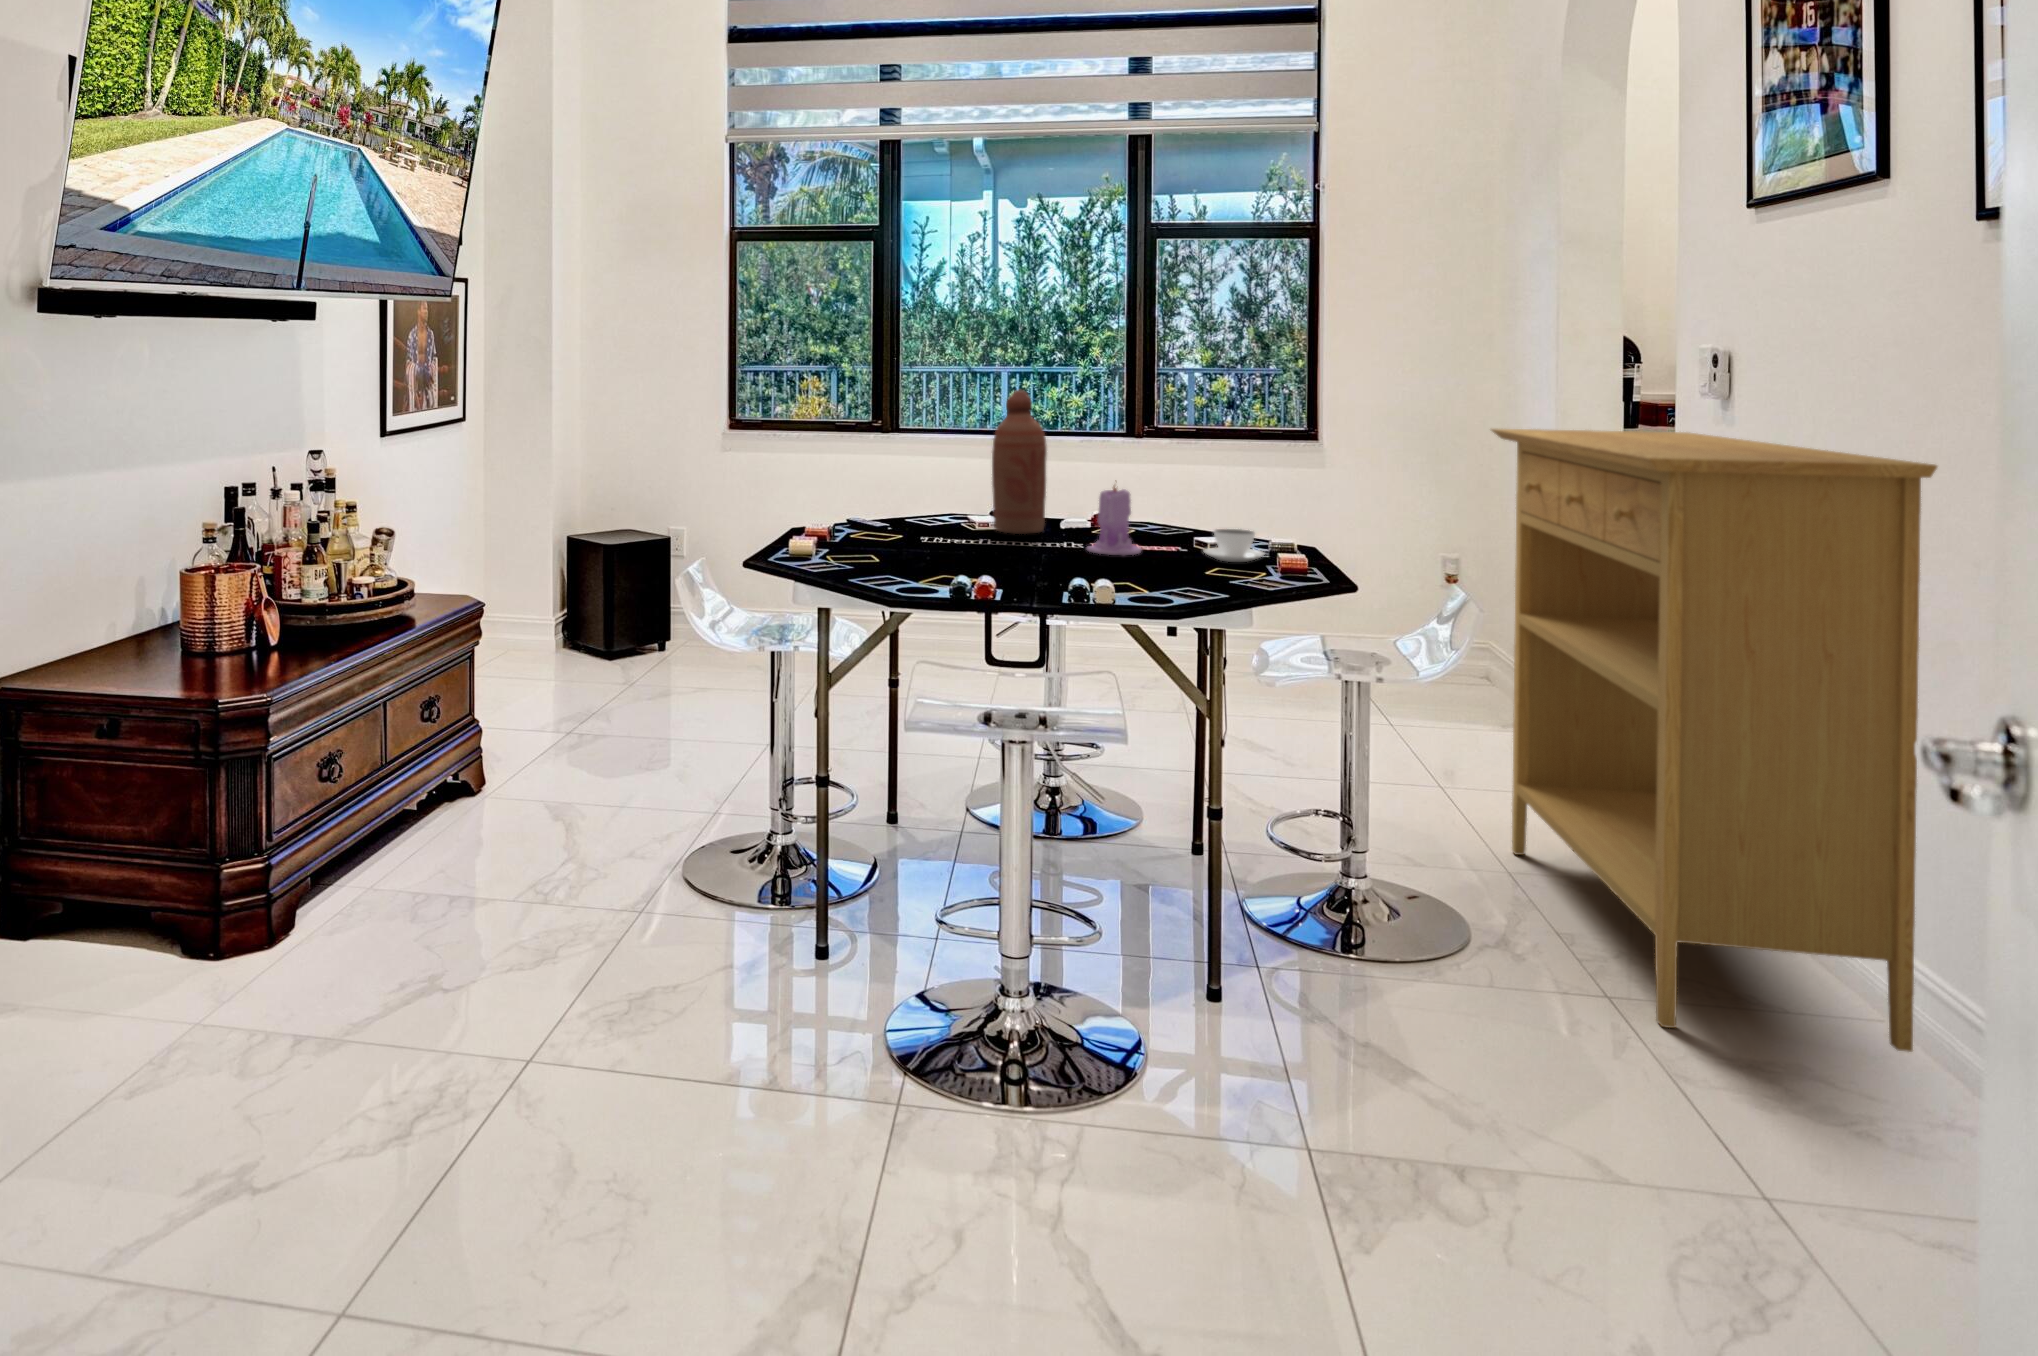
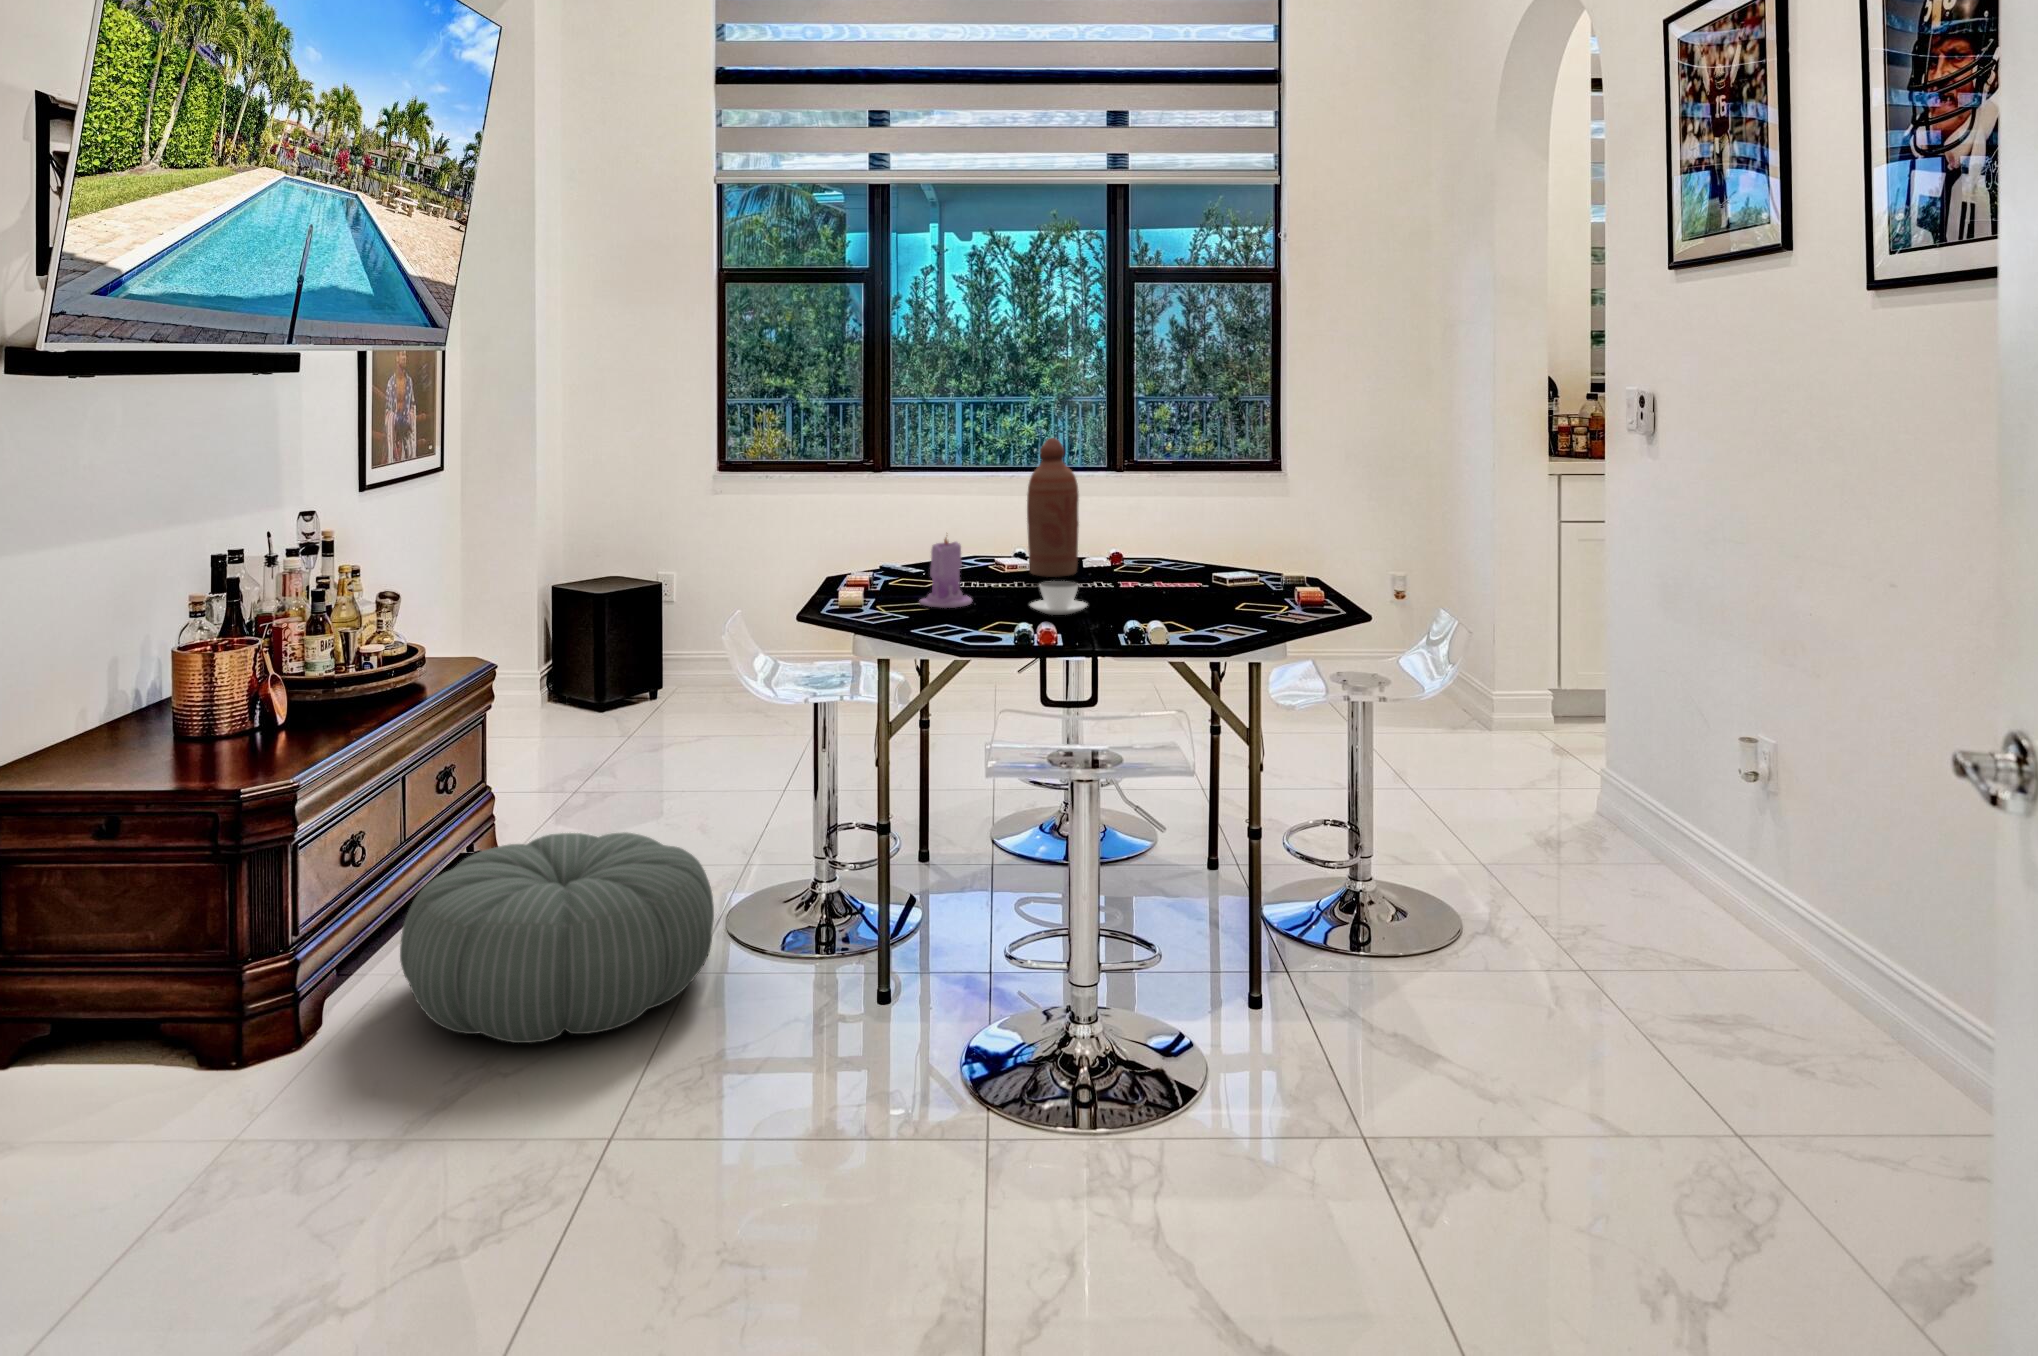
console table: present [1491,429,1937,1052] -> none [1463,463,1833,995]
candle: present [1087,485,1142,555] -> present [920,538,972,608]
cup: present [1204,529,1265,562] -> present [1030,581,1087,615]
pouf: none [367,763,663,959] -> present [400,832,714,1043]

